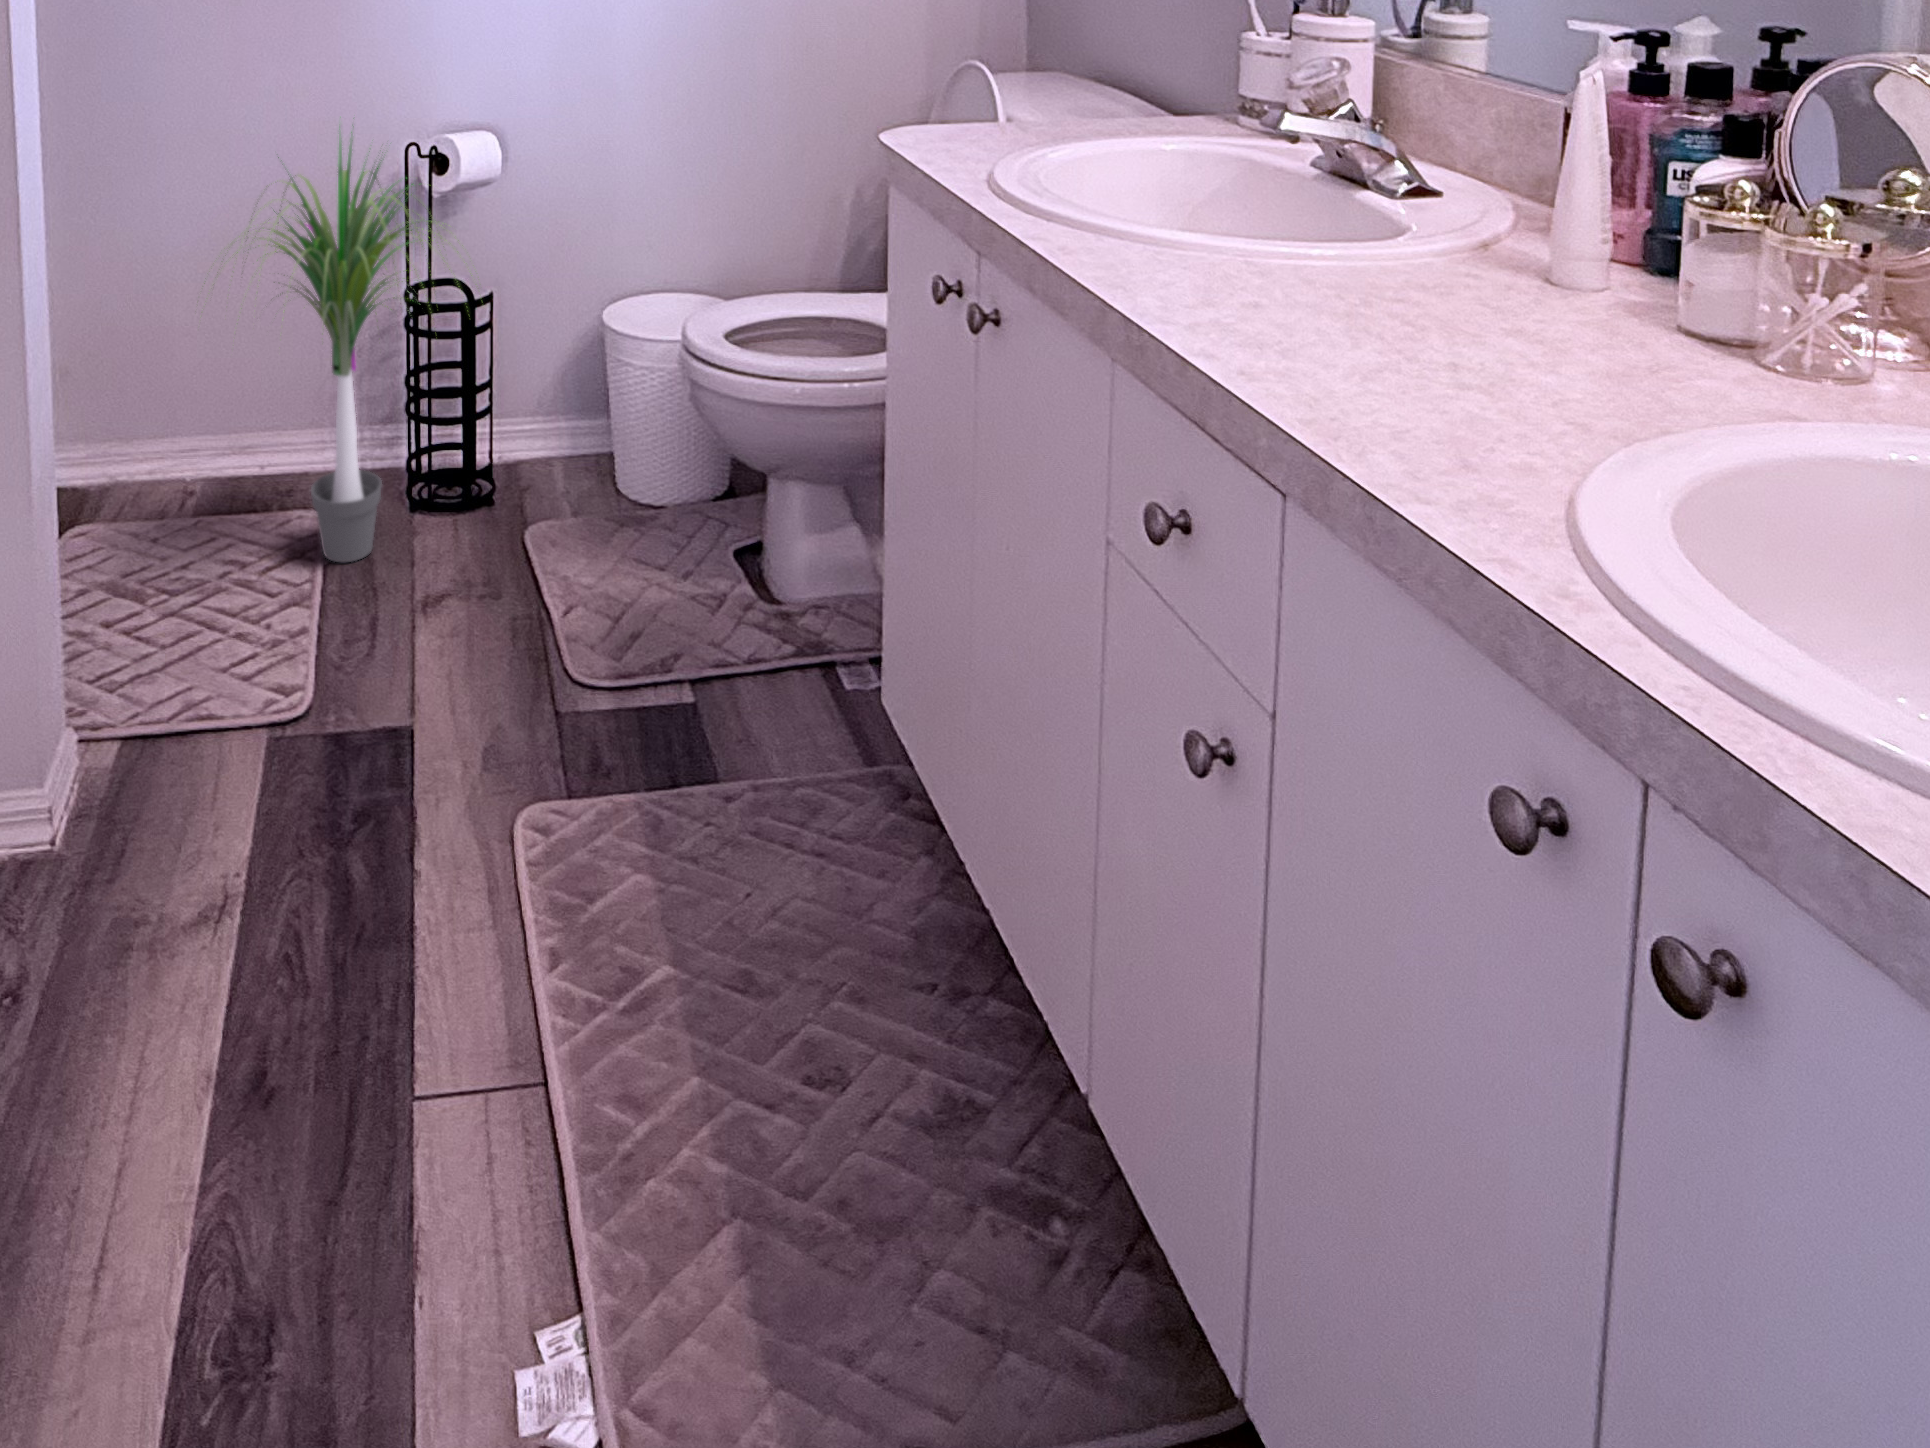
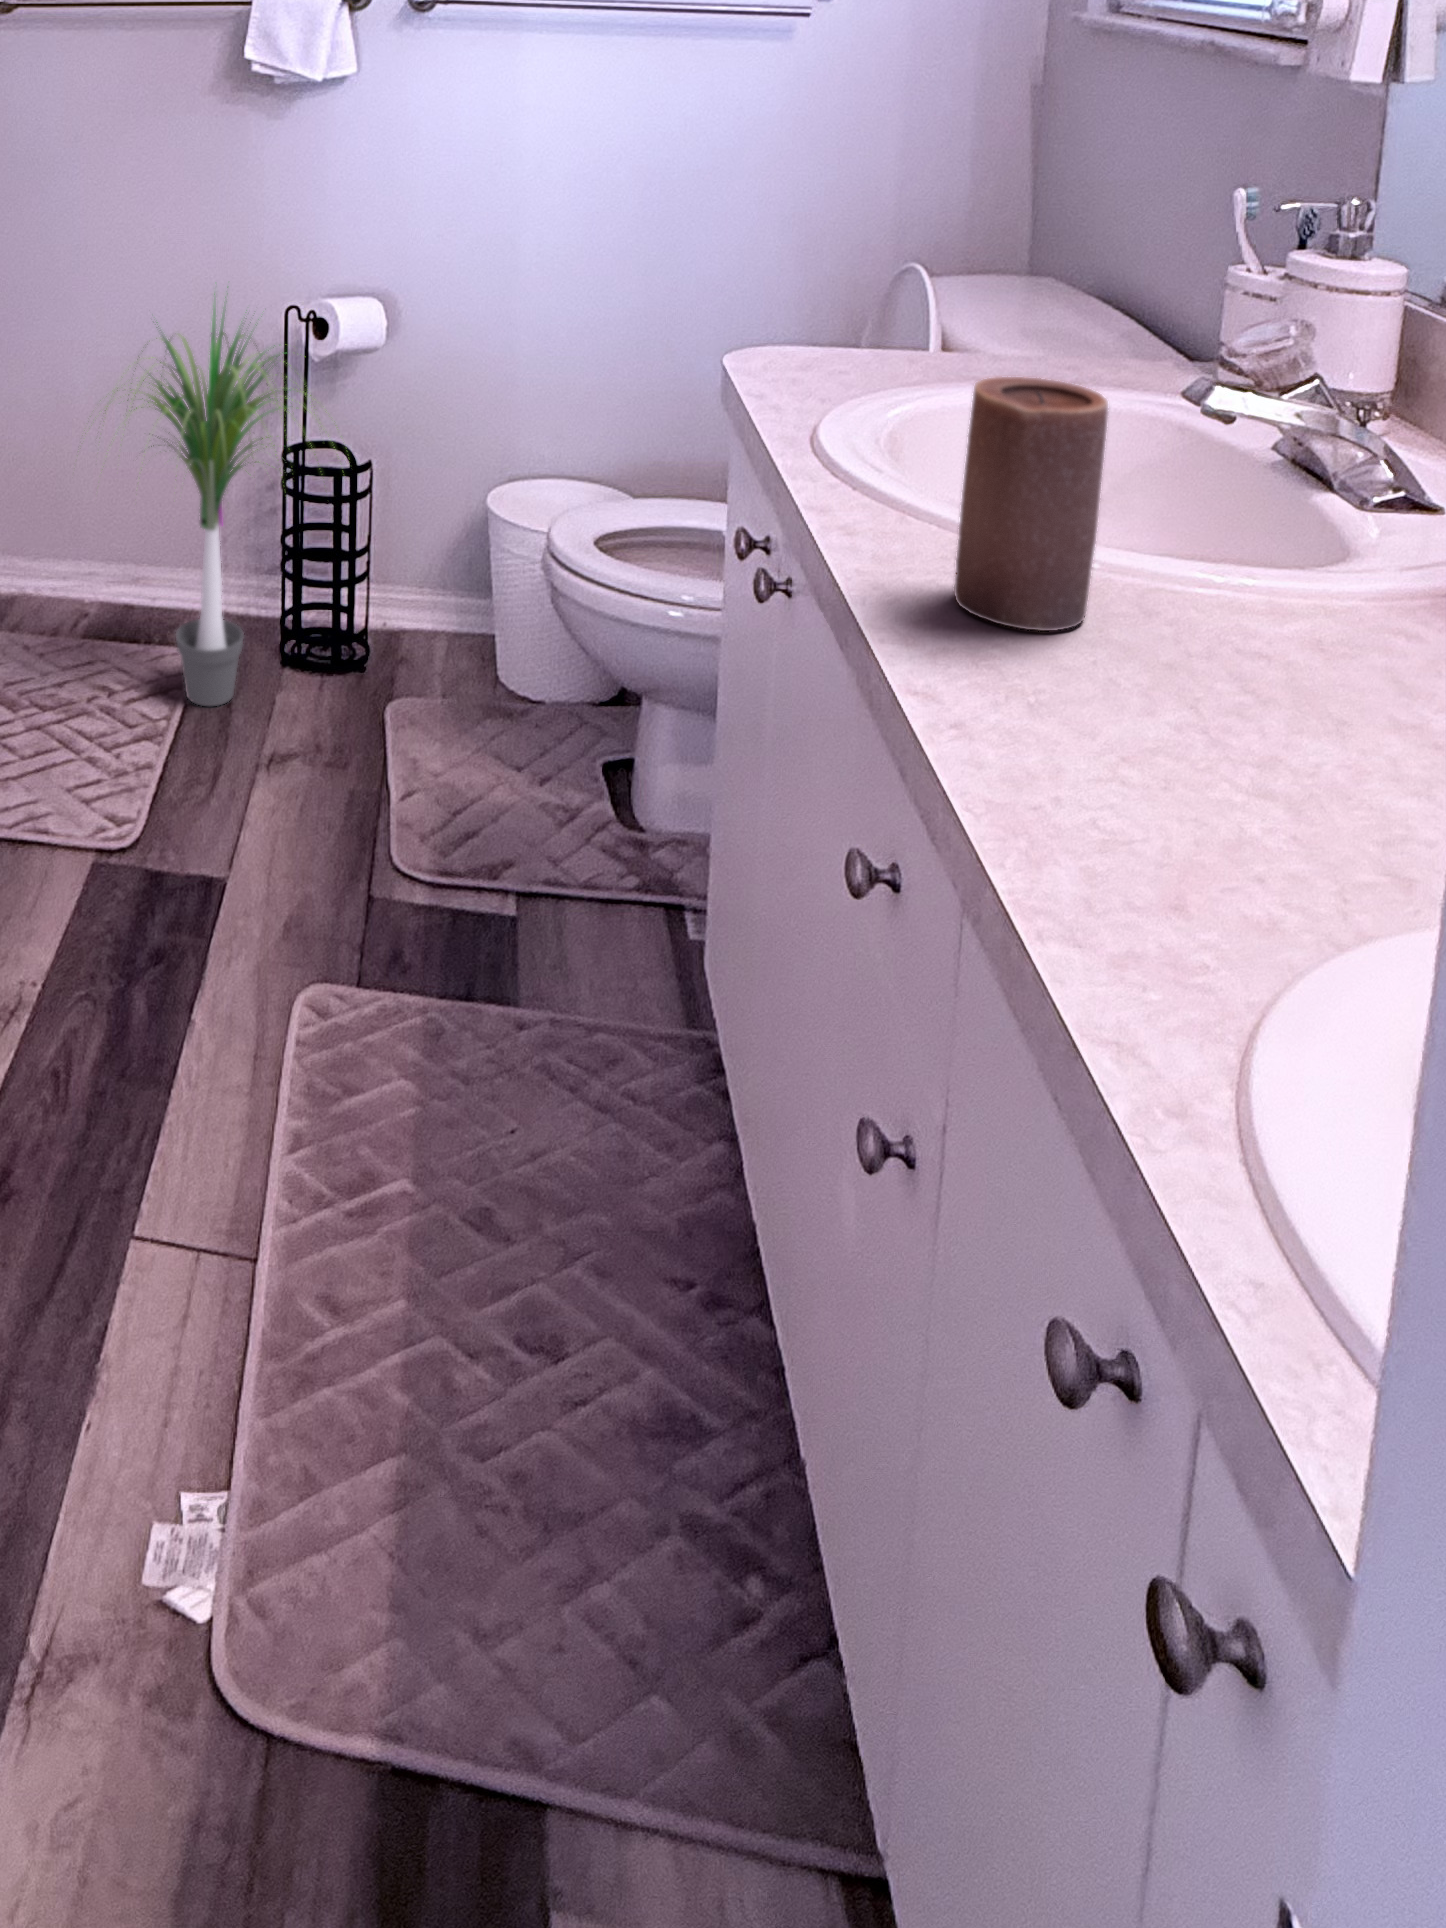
candle: none [1165,102,1272,304] -> present [954,377,1108,631]

